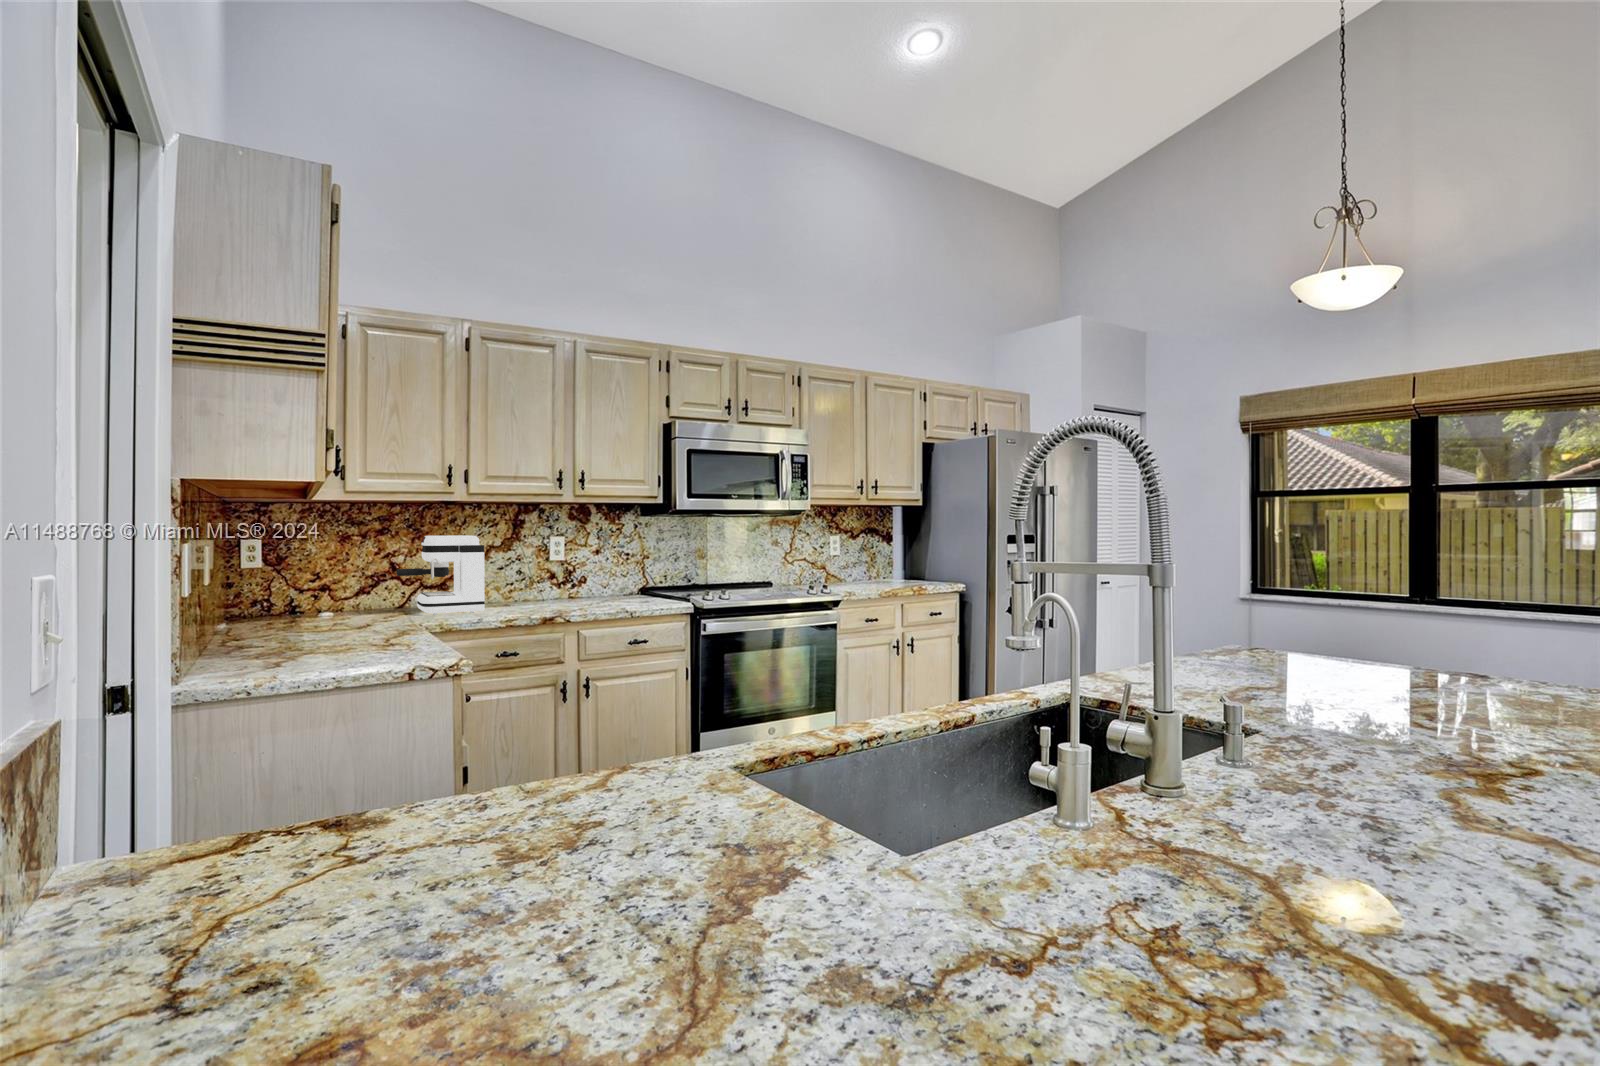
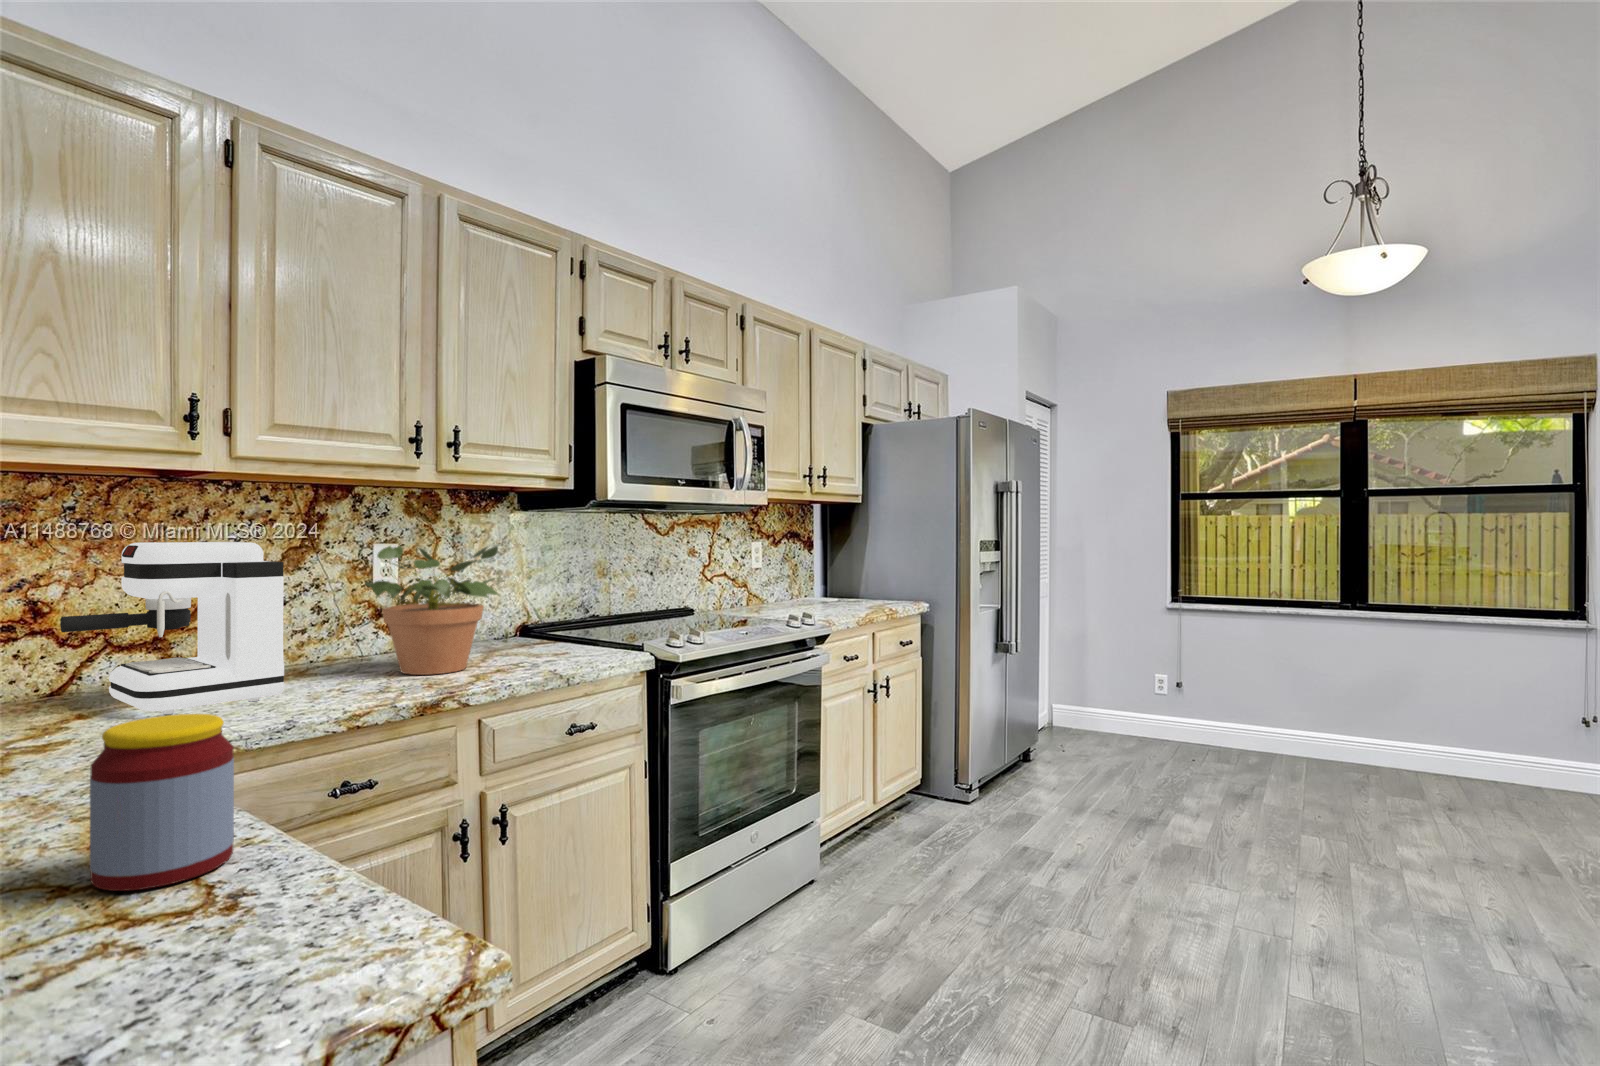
potted plant: none [532,537,611,607] -> present [366,546,499,675]
jar: none [368,595,412,648] -> present [90,714,234,891]

